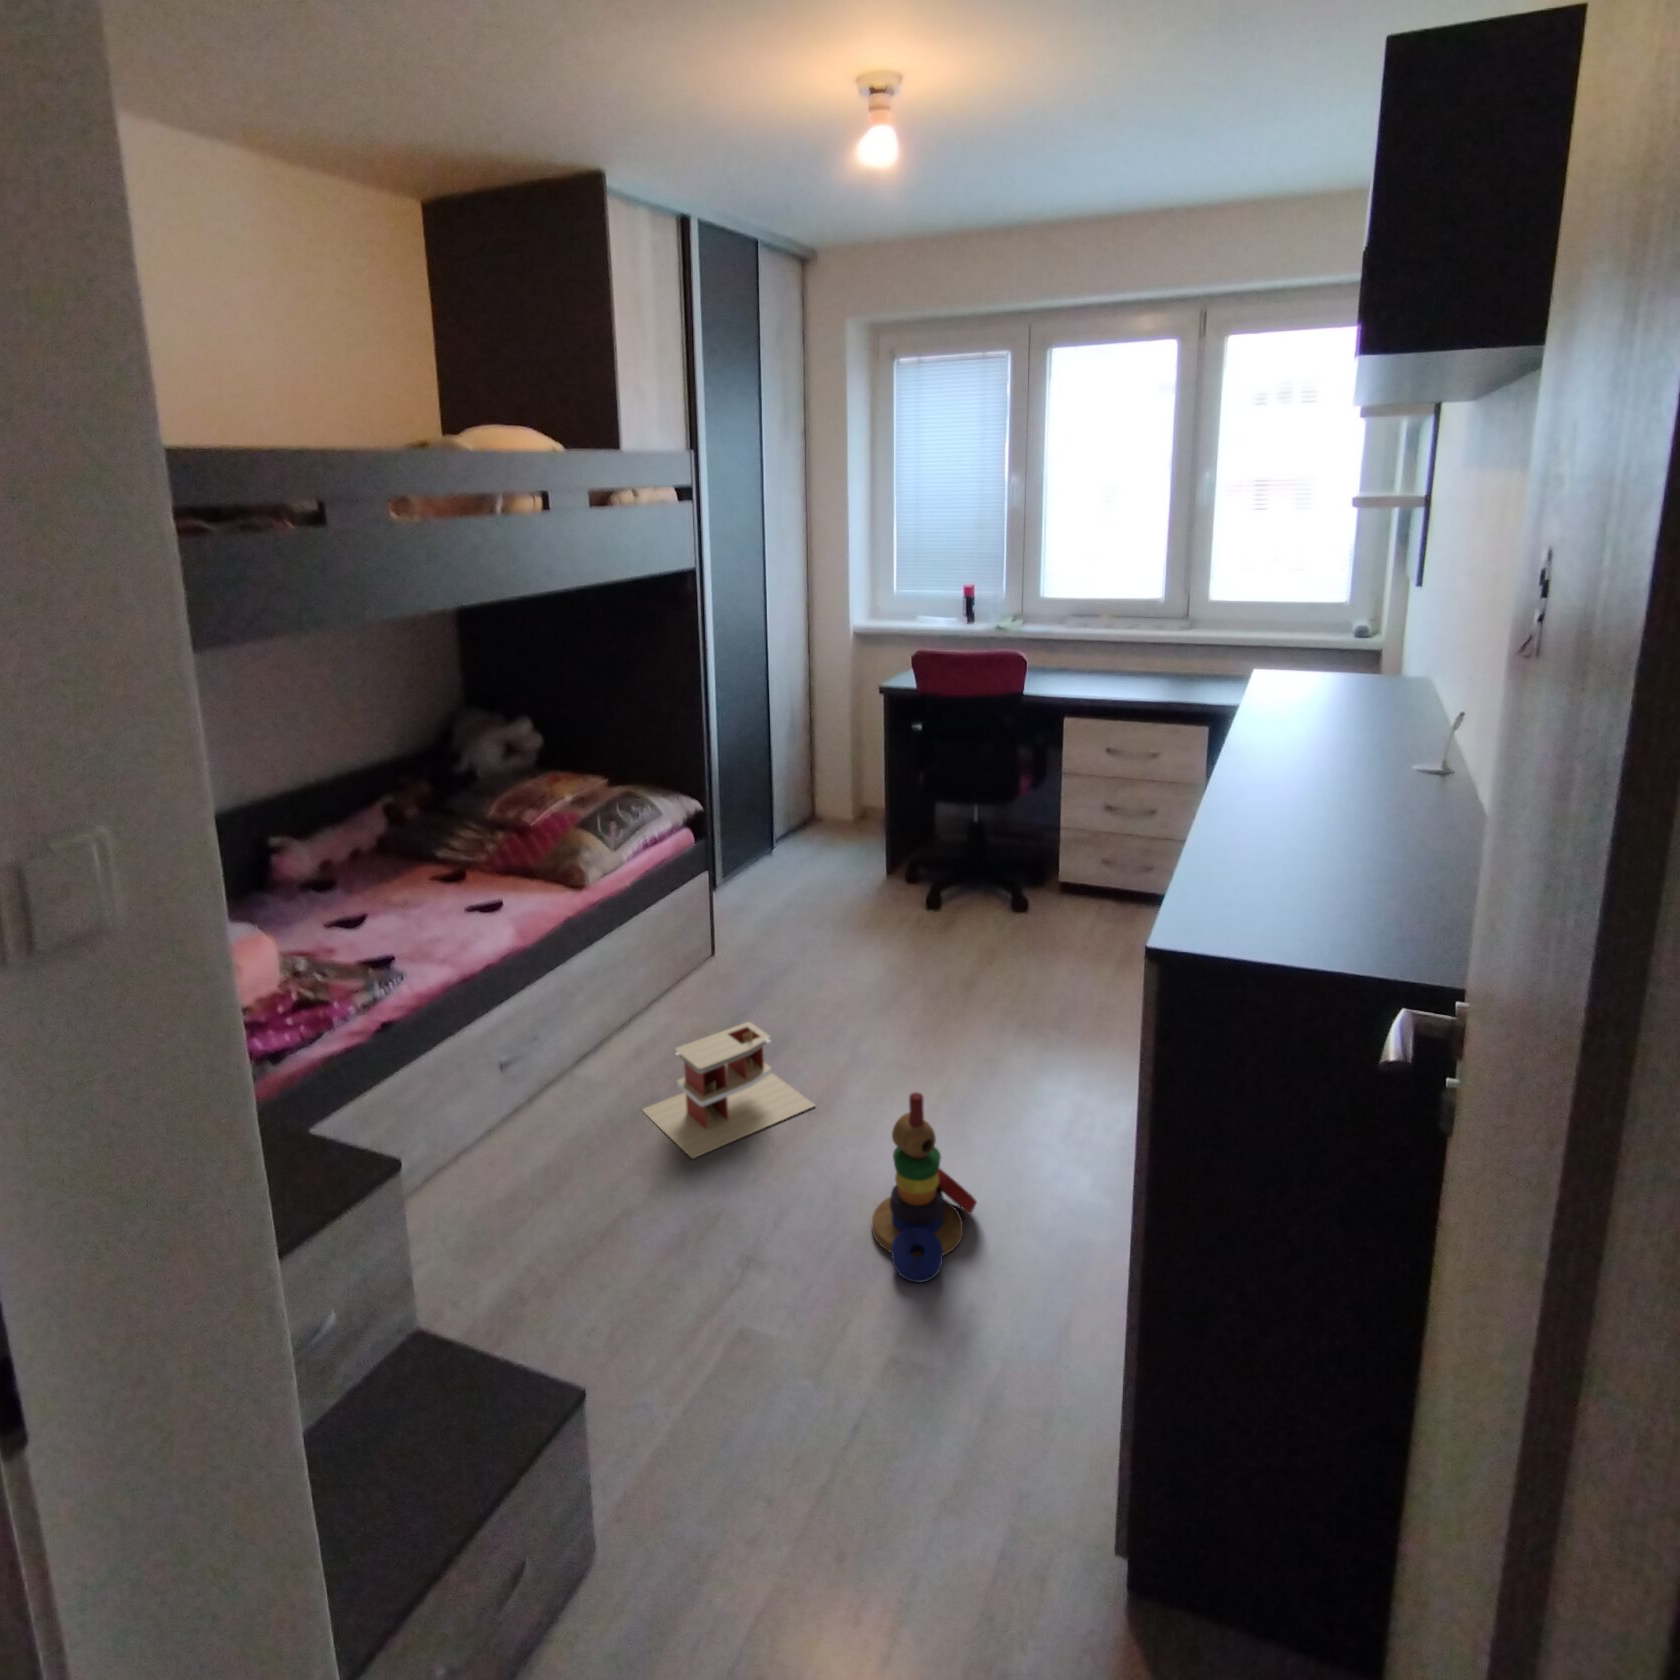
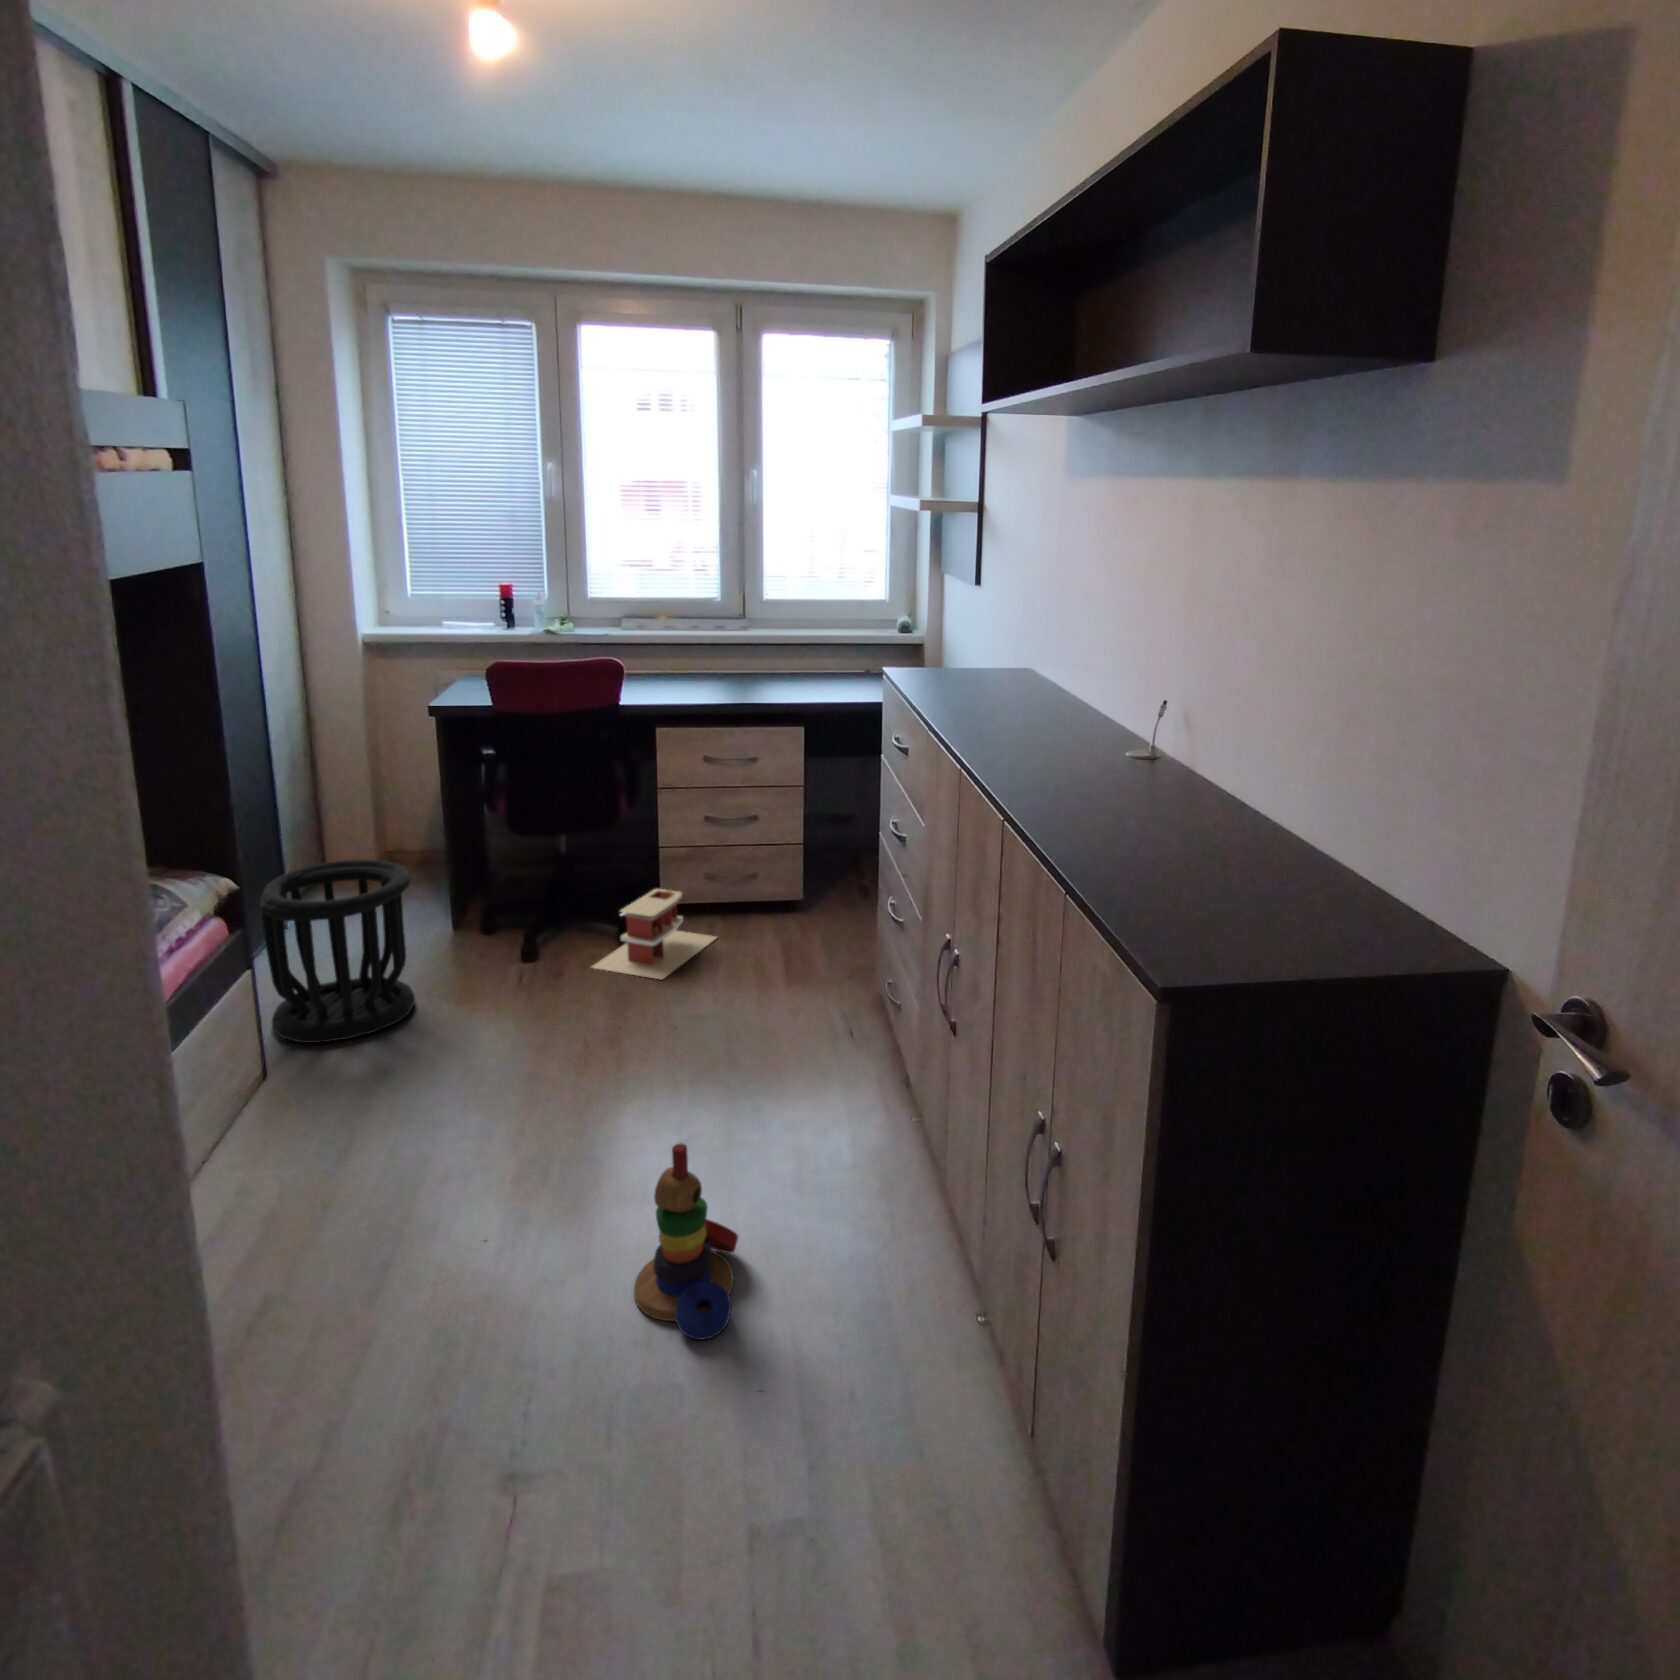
wastebasket: none [724,801,833,943] -> present [260,859,415,1043]
toy house: present [642,1022,815,1158] -> present [592,889,716,979]

